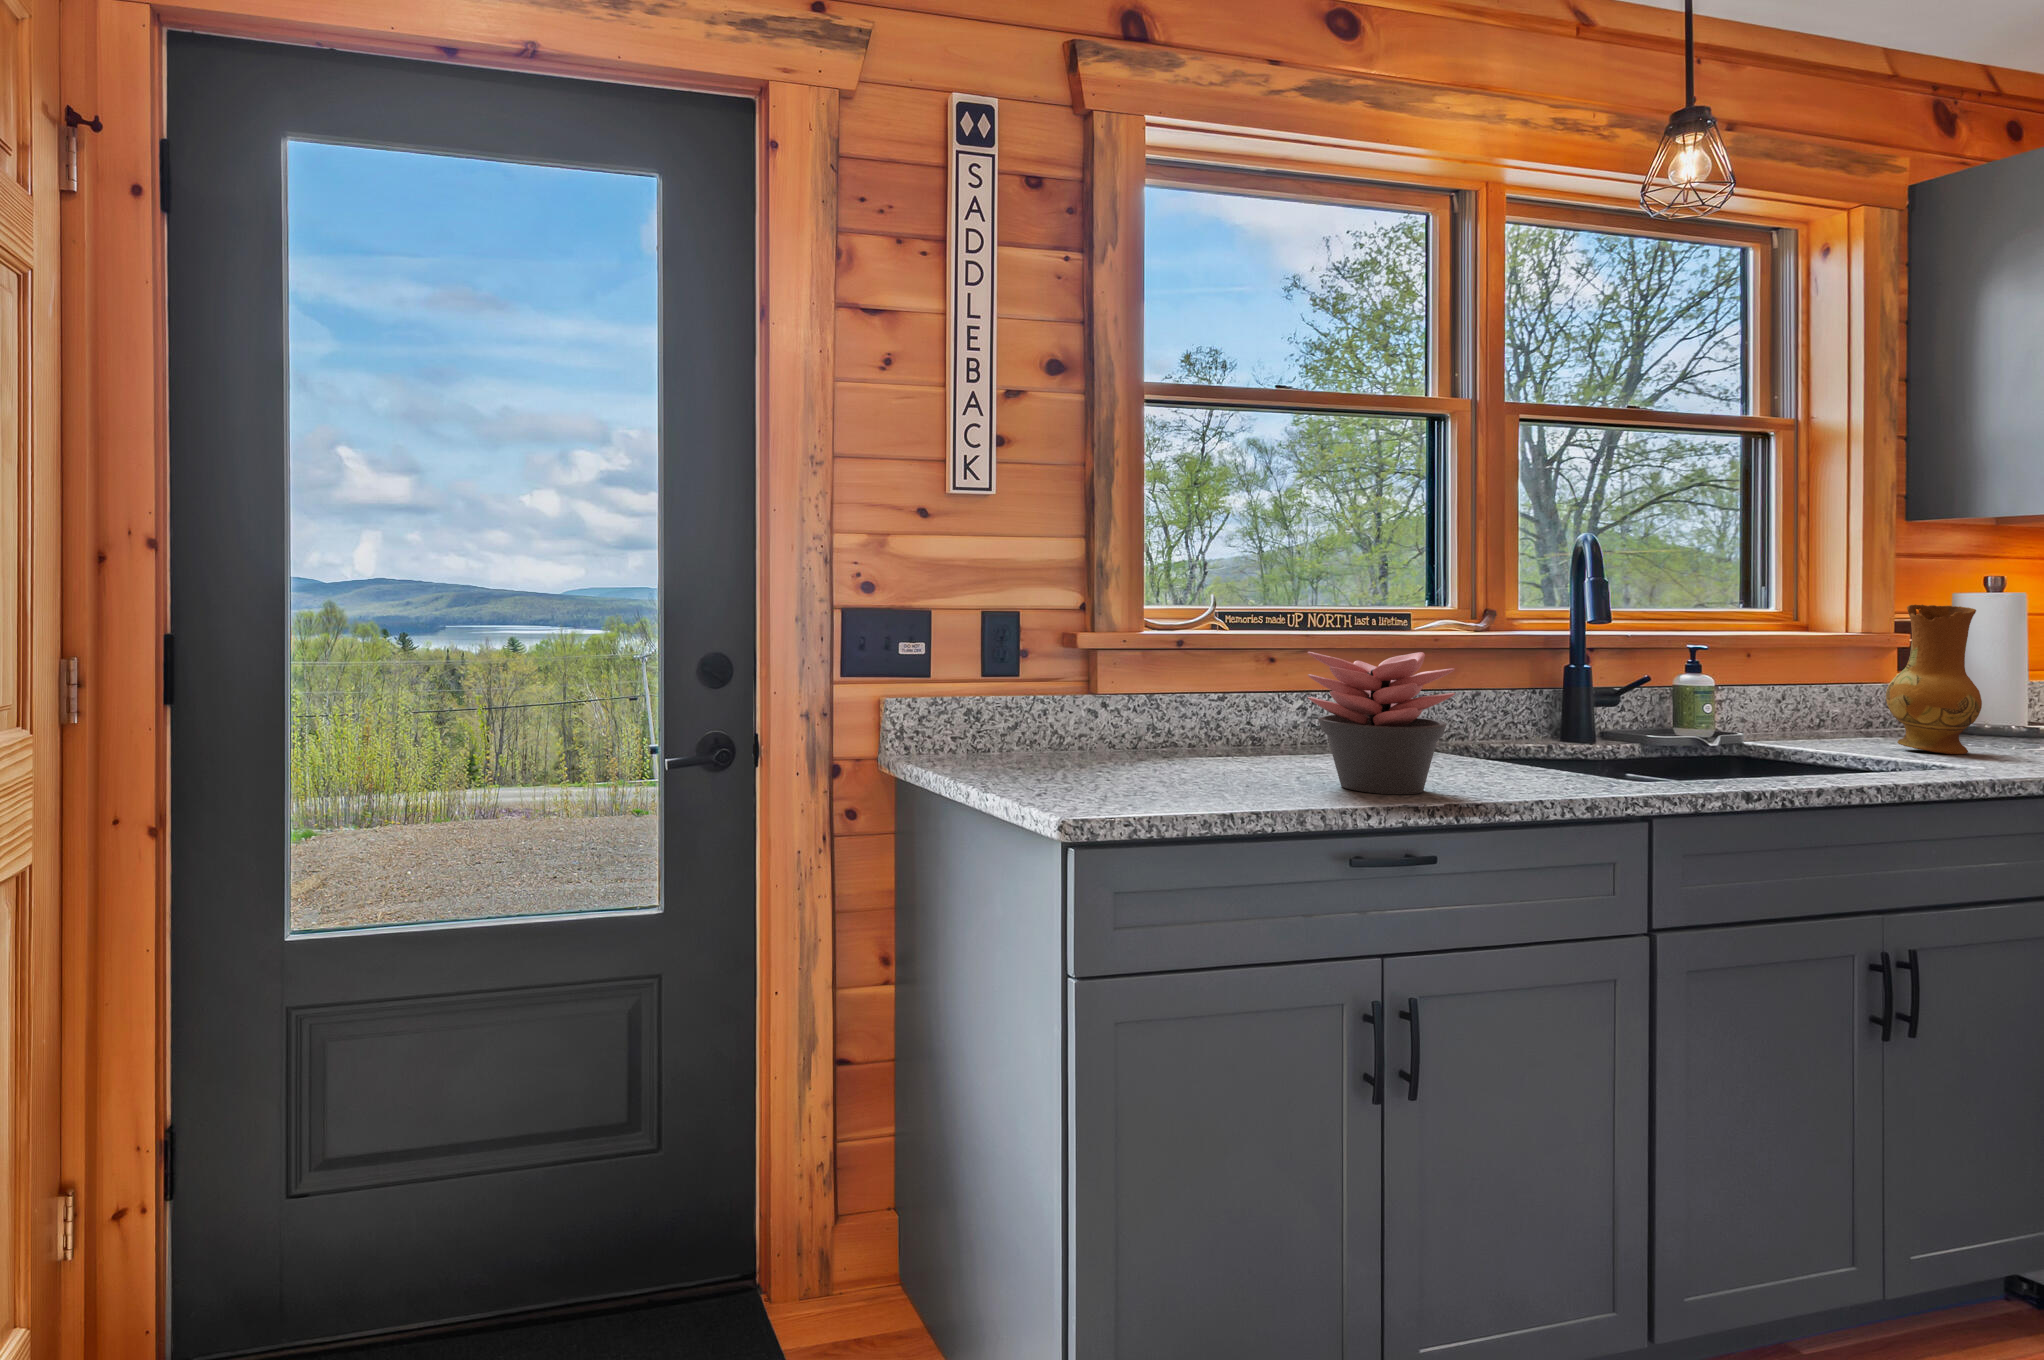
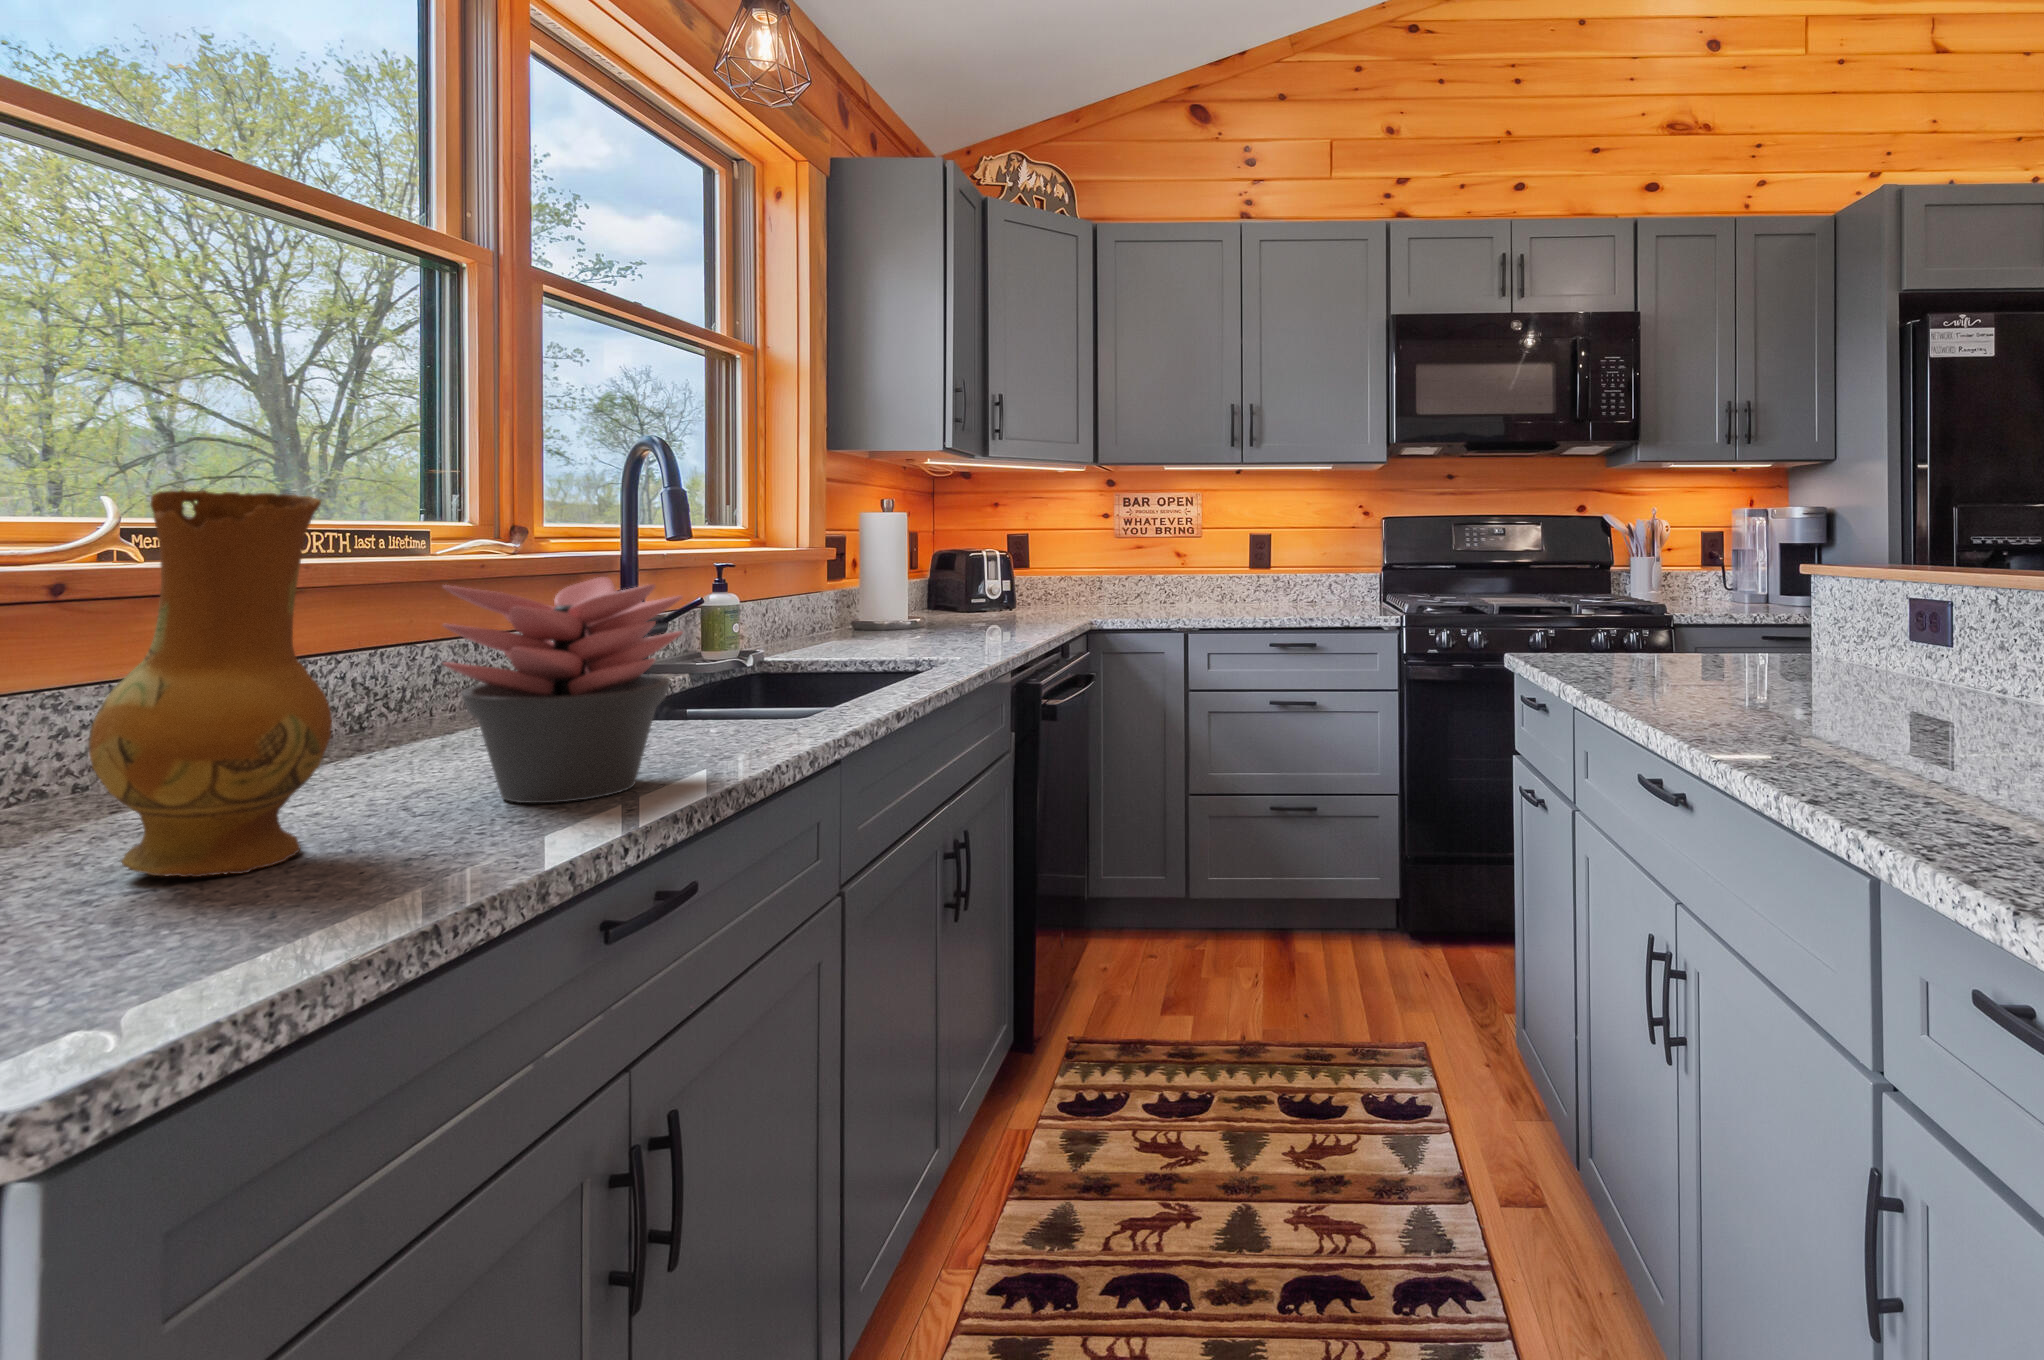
ceramic jug: present [1886,605,1982,754] -> present [88,490,332,877]

